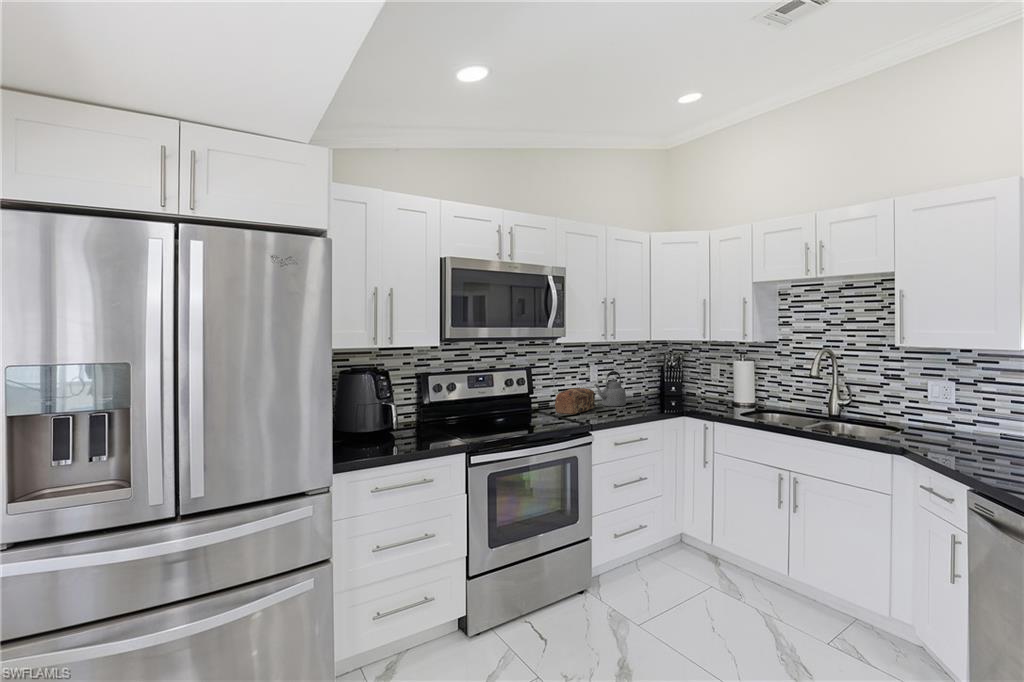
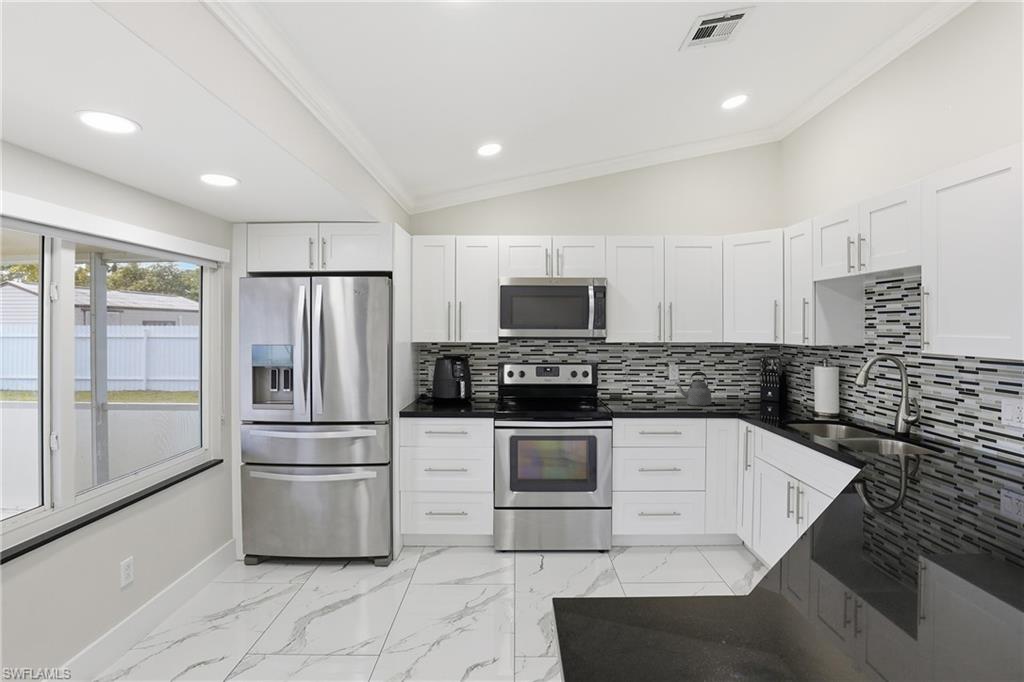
bread loaf: present [555,388,595,414] -> none [624,385,668,407]

